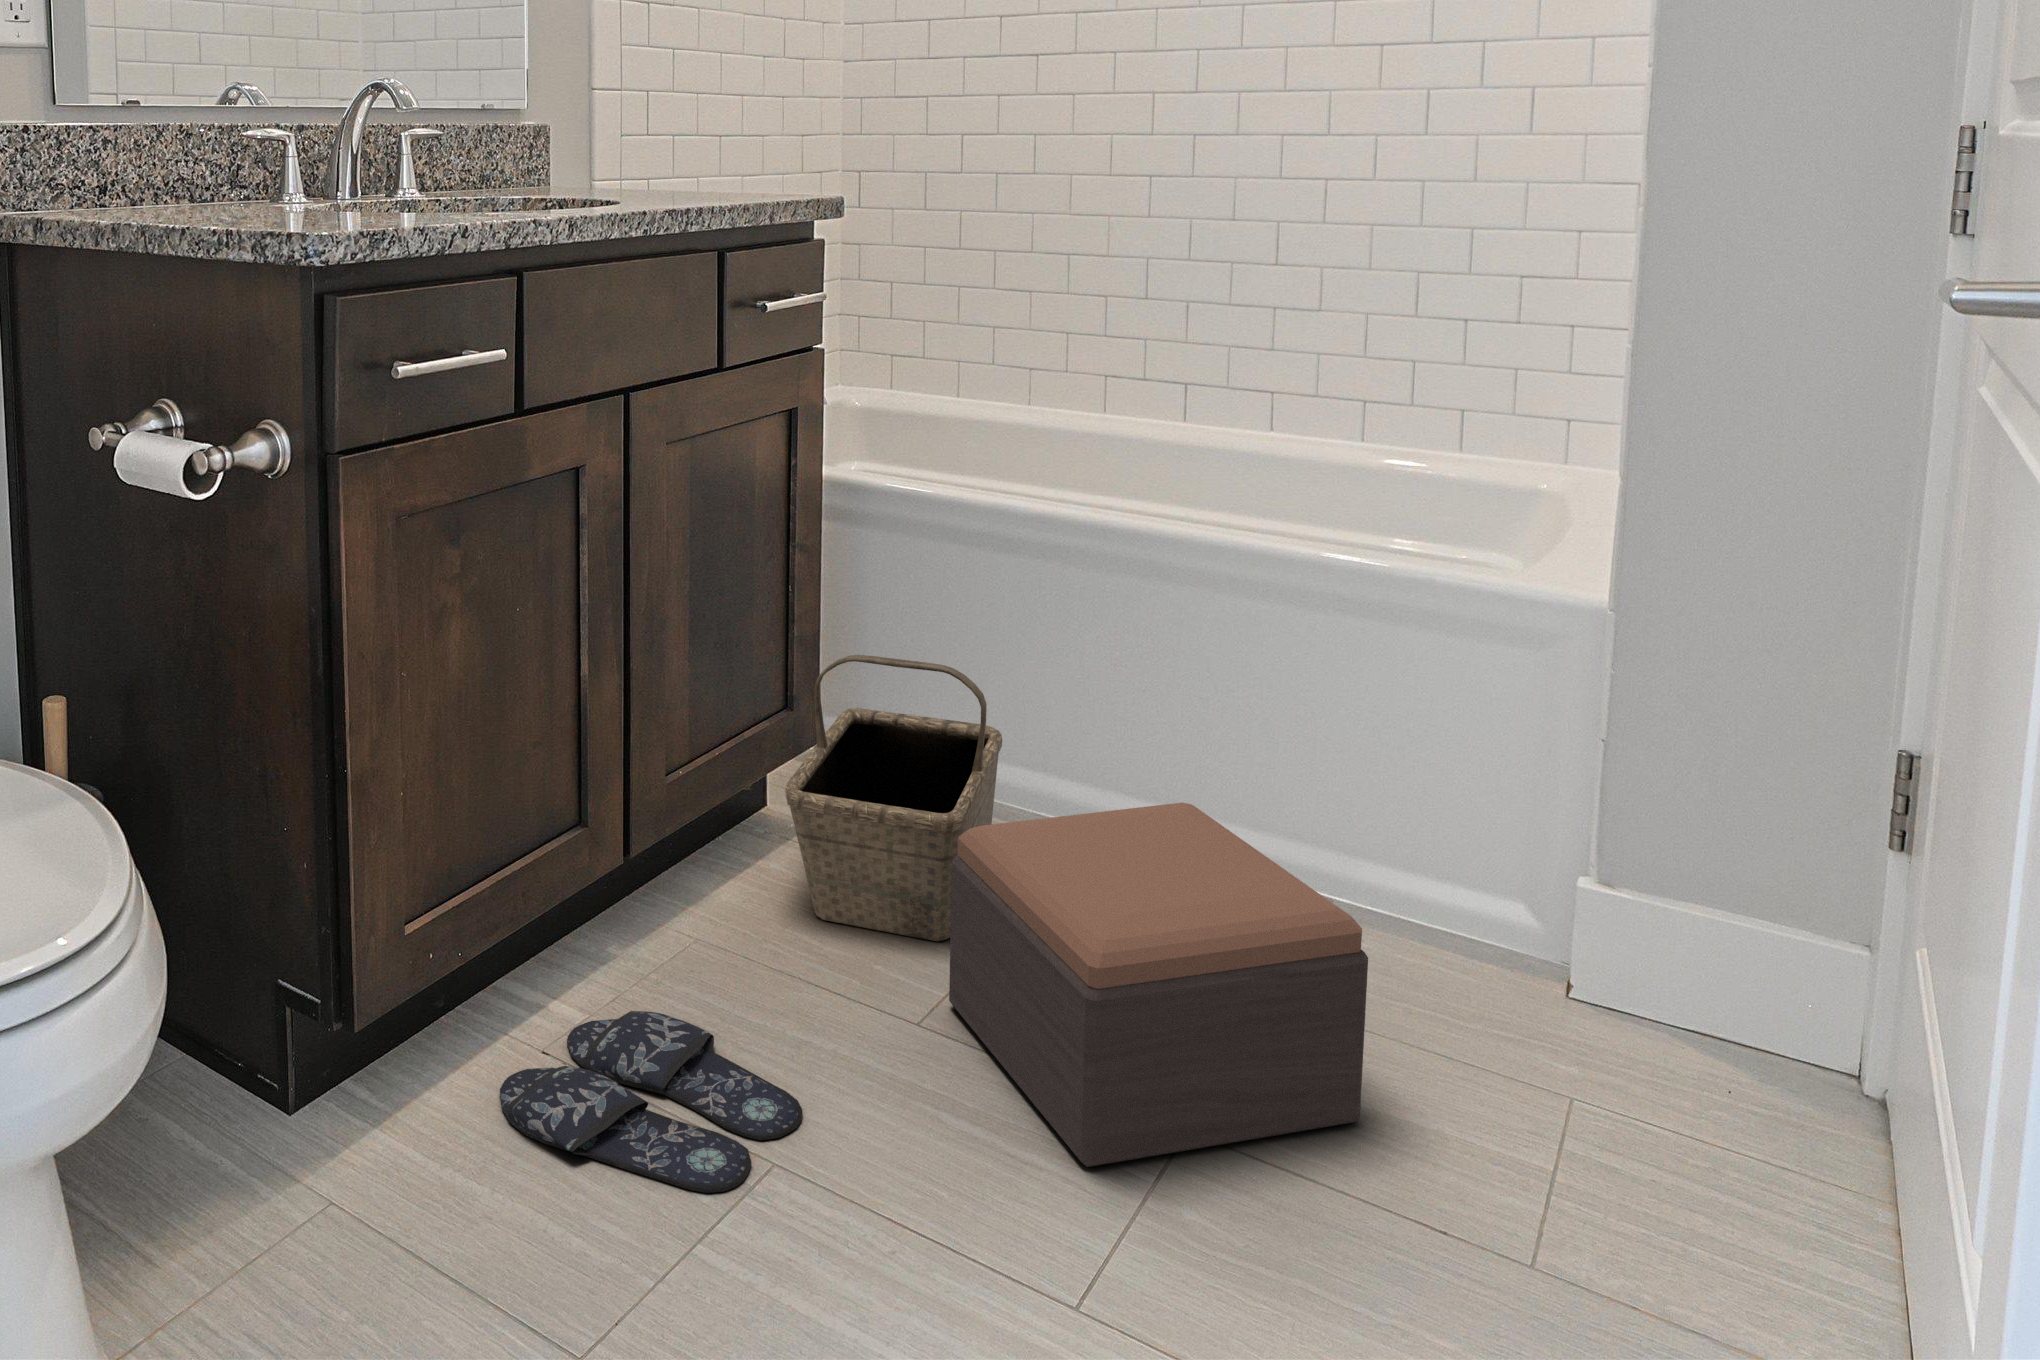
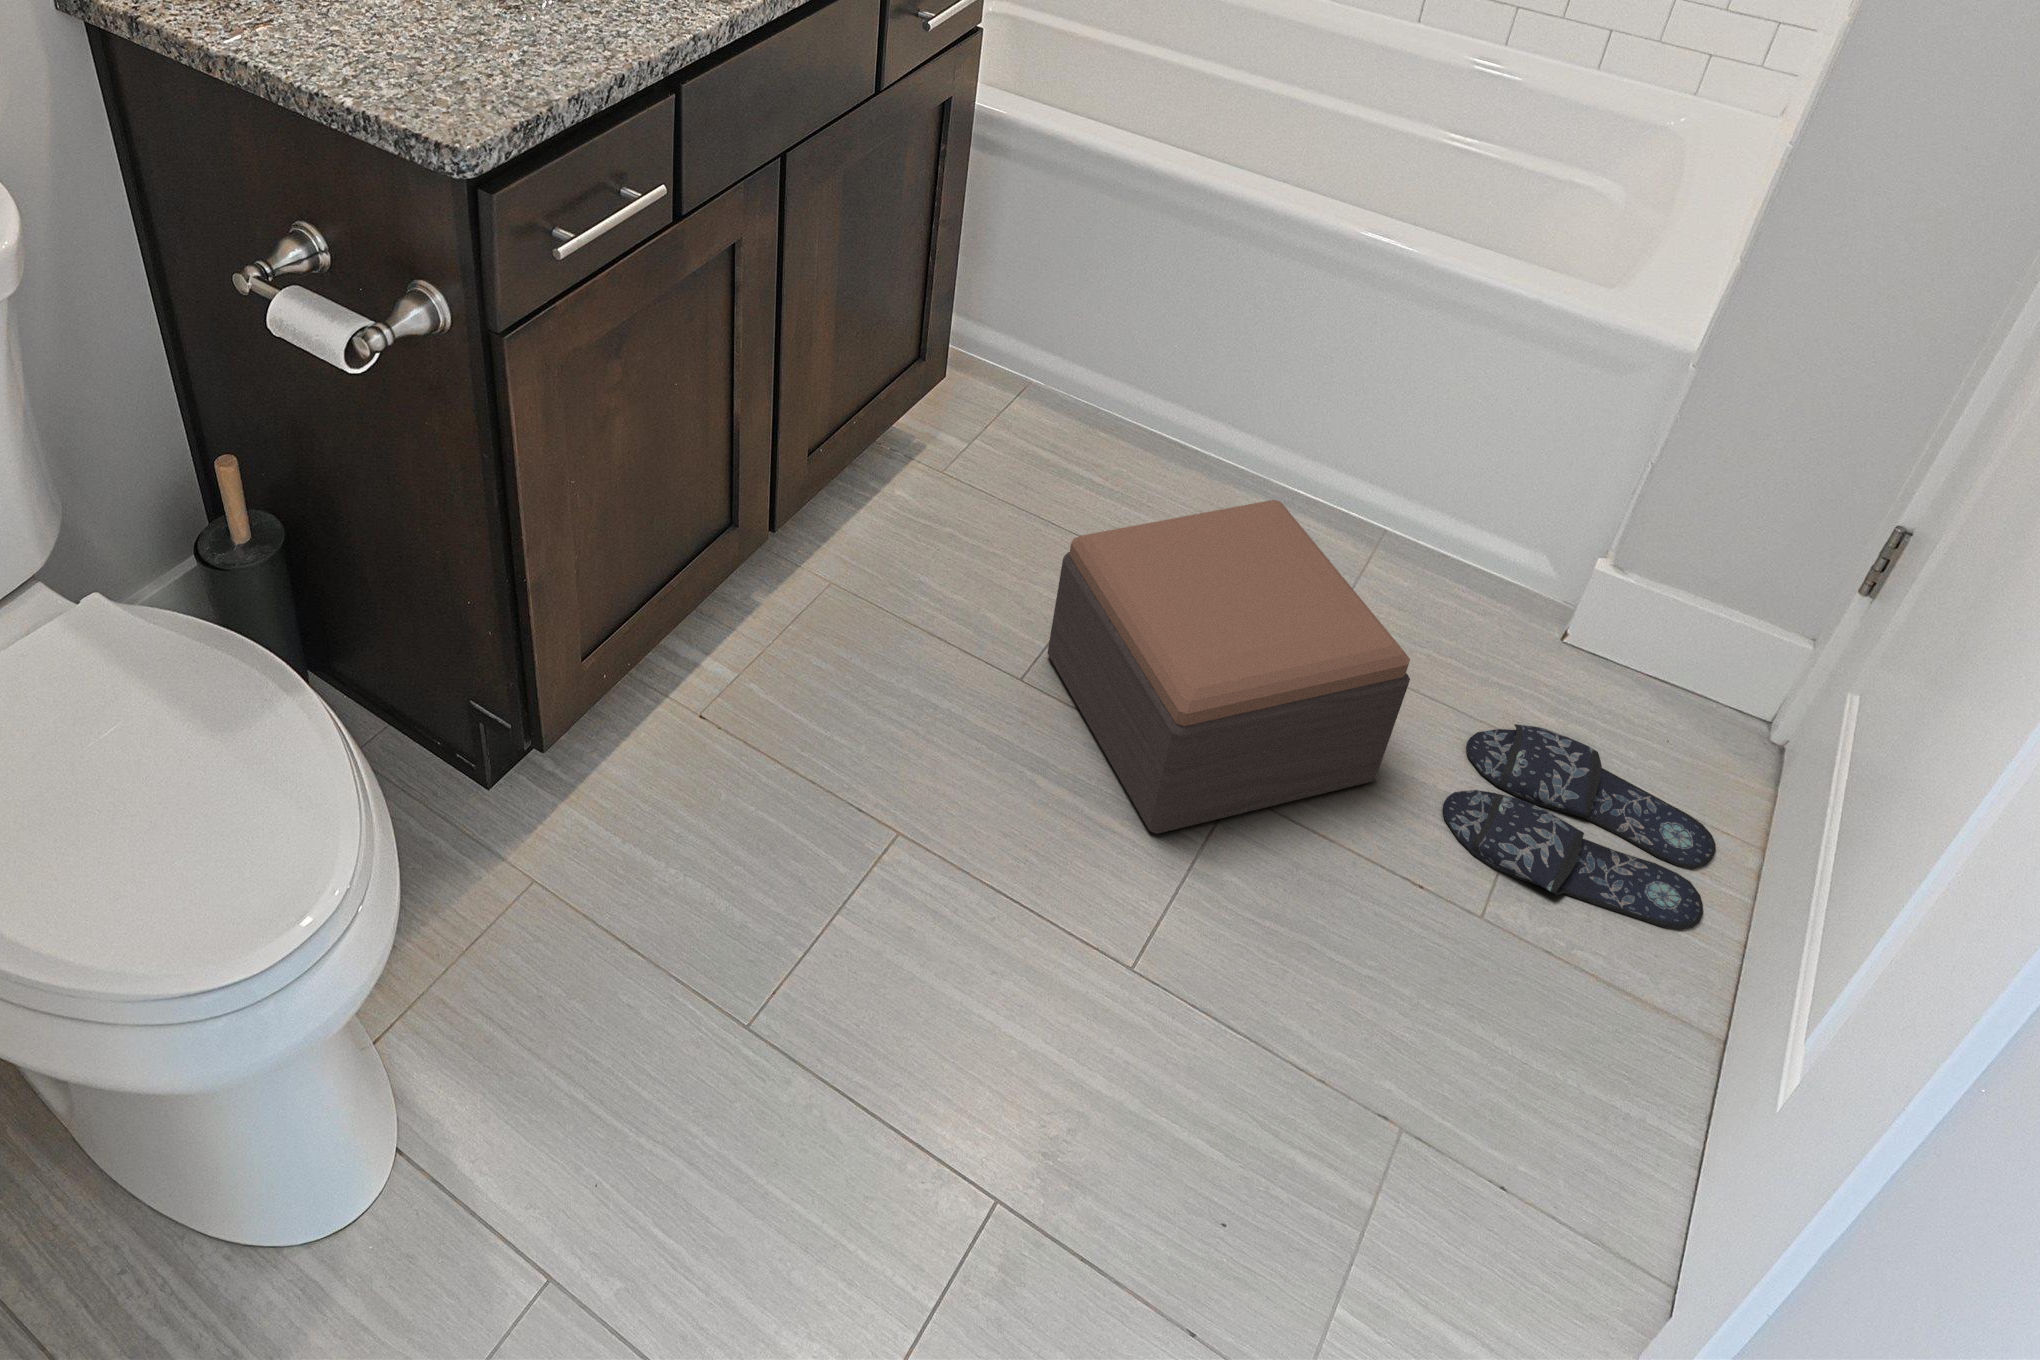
basket: present [785,655,1002,941] -> none [912,321,1112,579]
slippers: present [500,1011,802,1193] -> present [1443,724,1716,930]

